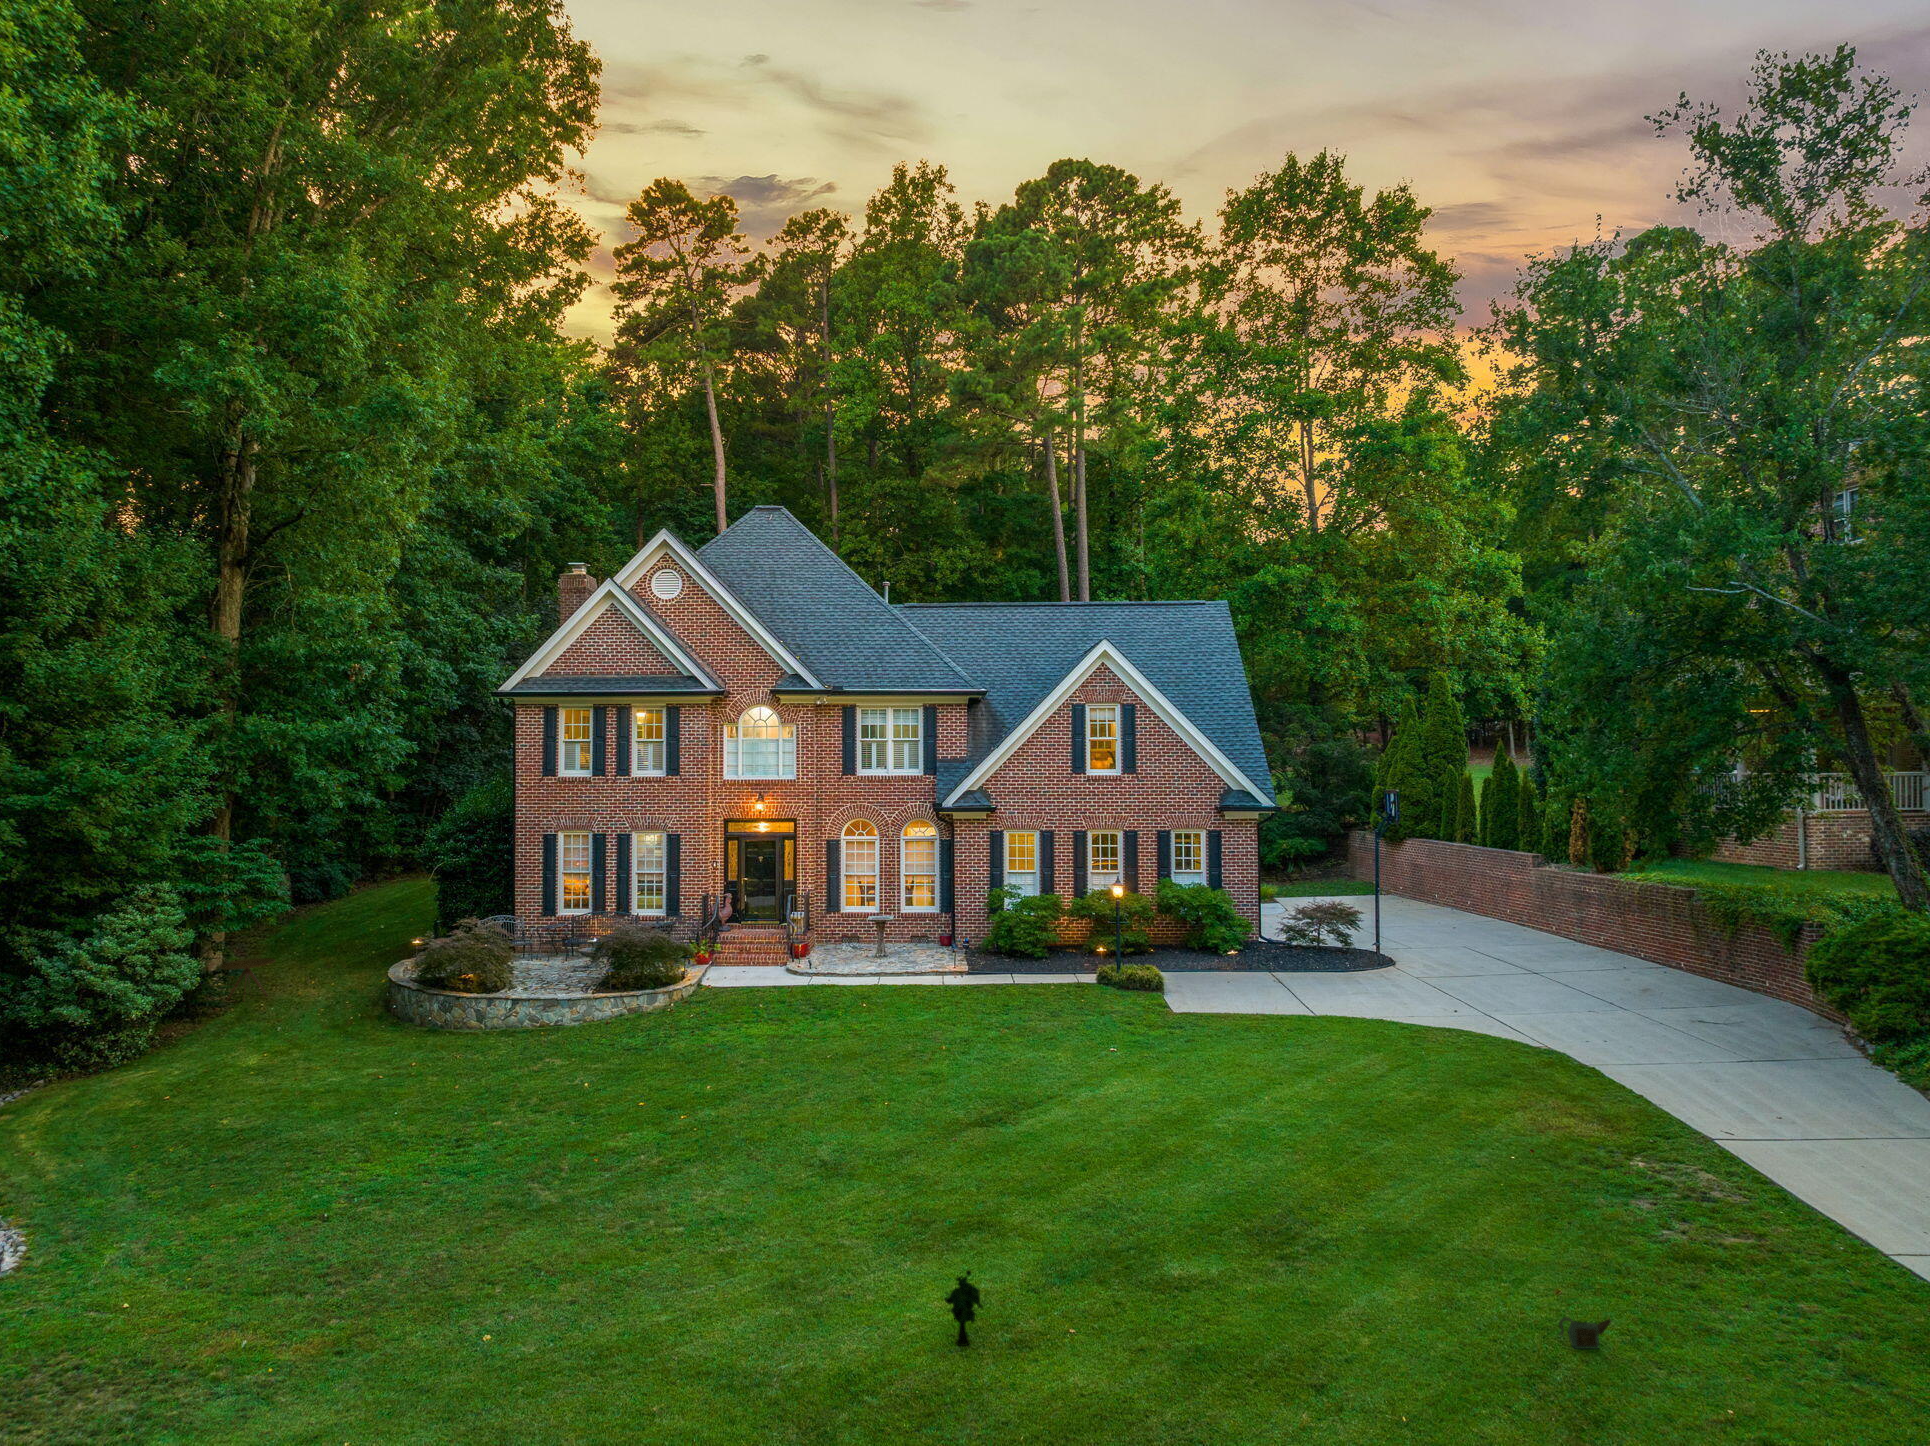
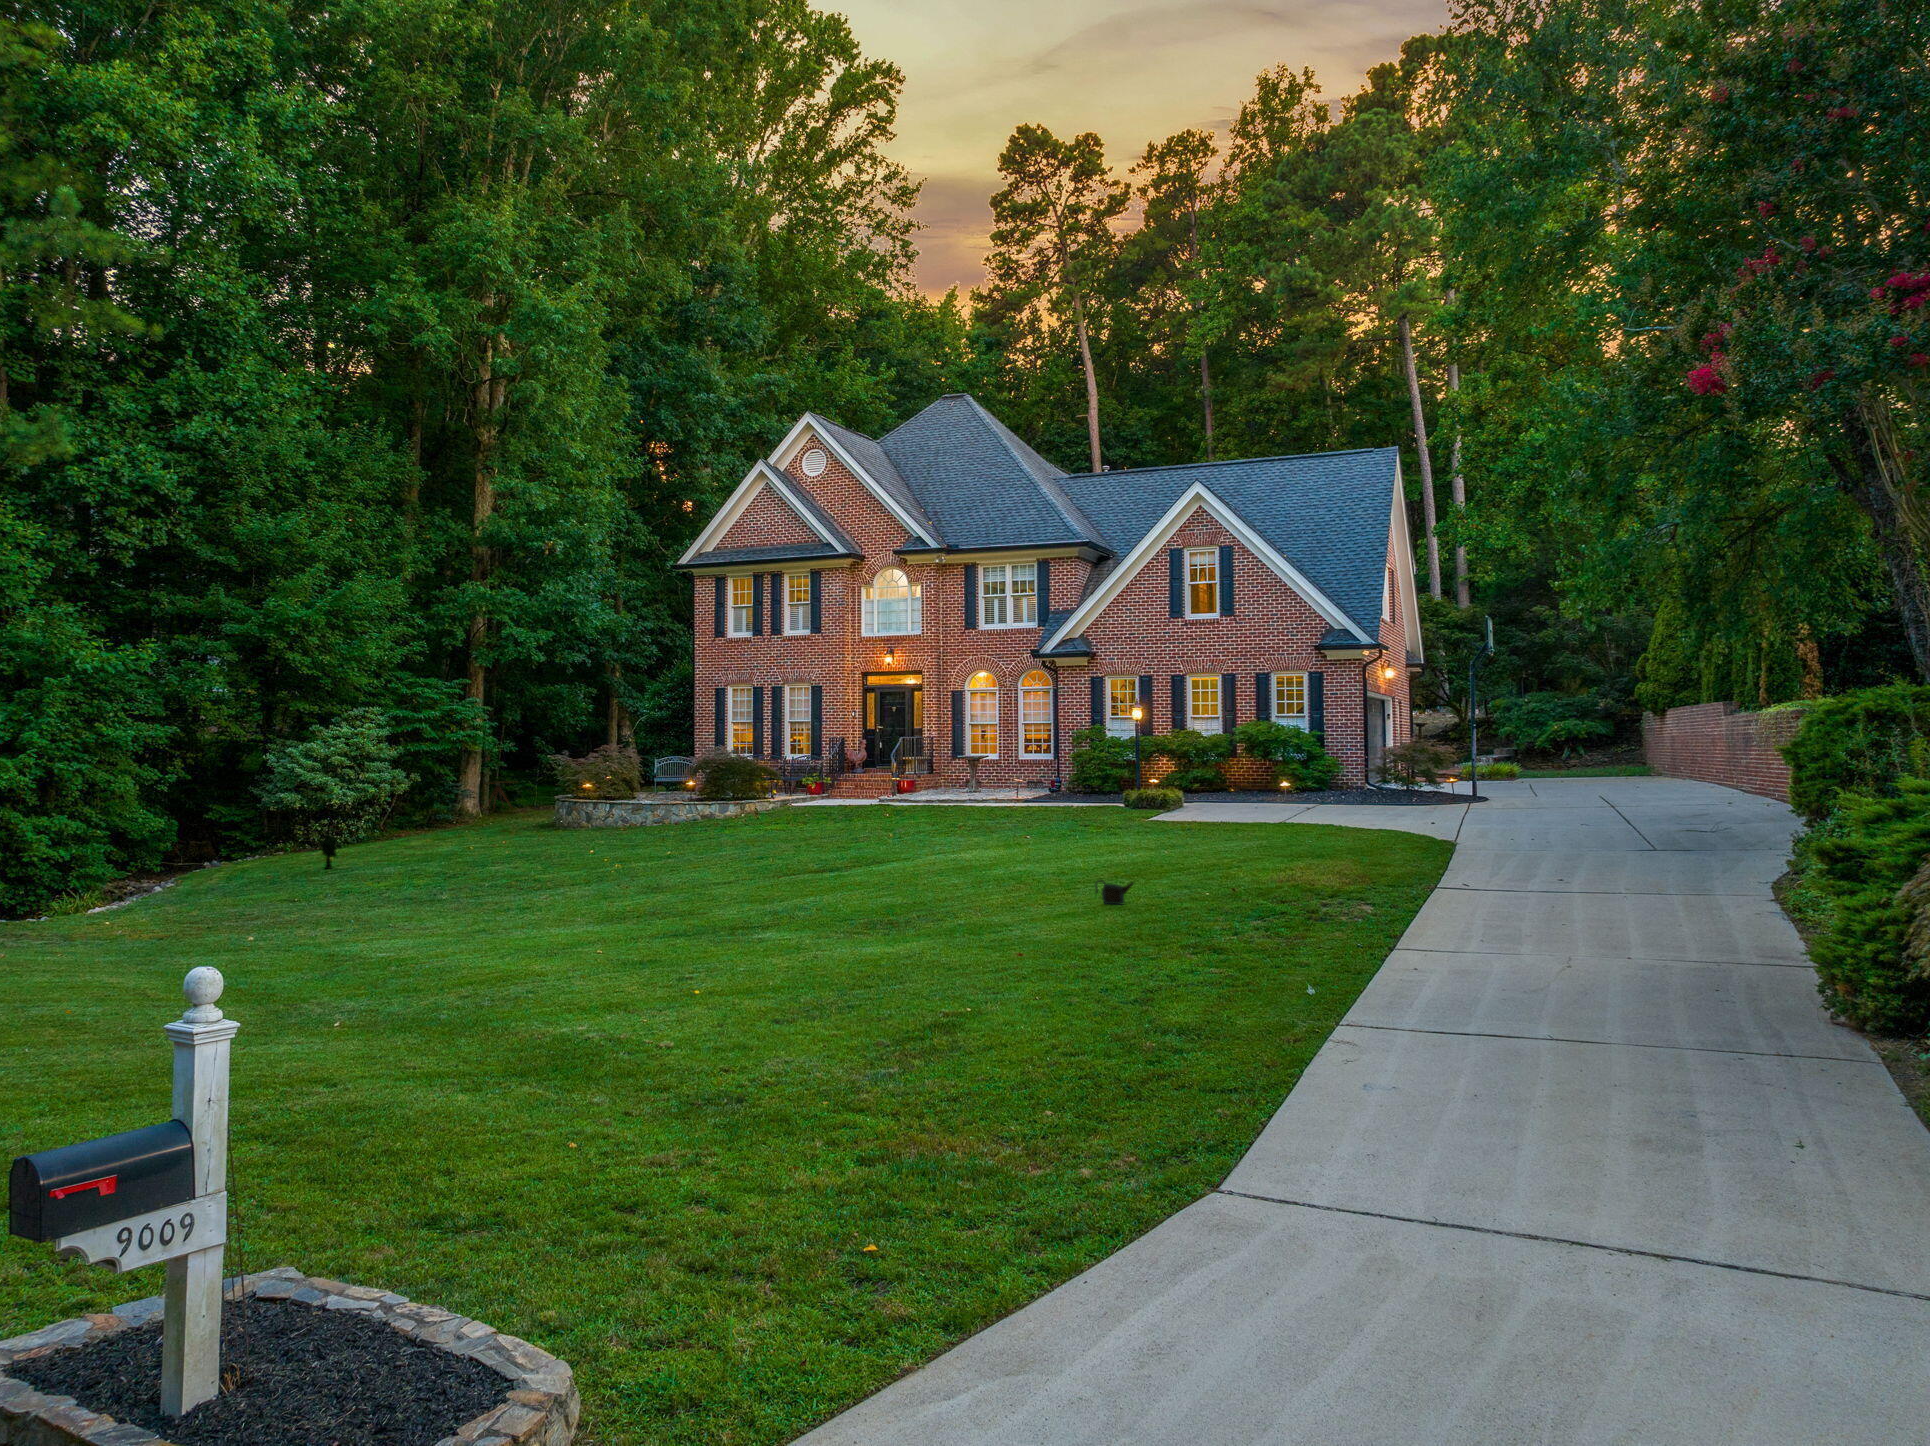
decorative plant: present [944,1269,983,1346] -> present [319,829,341,869]
watering can: present [1559,1317,1611,1349] -> present [1095,880,1134,904]

